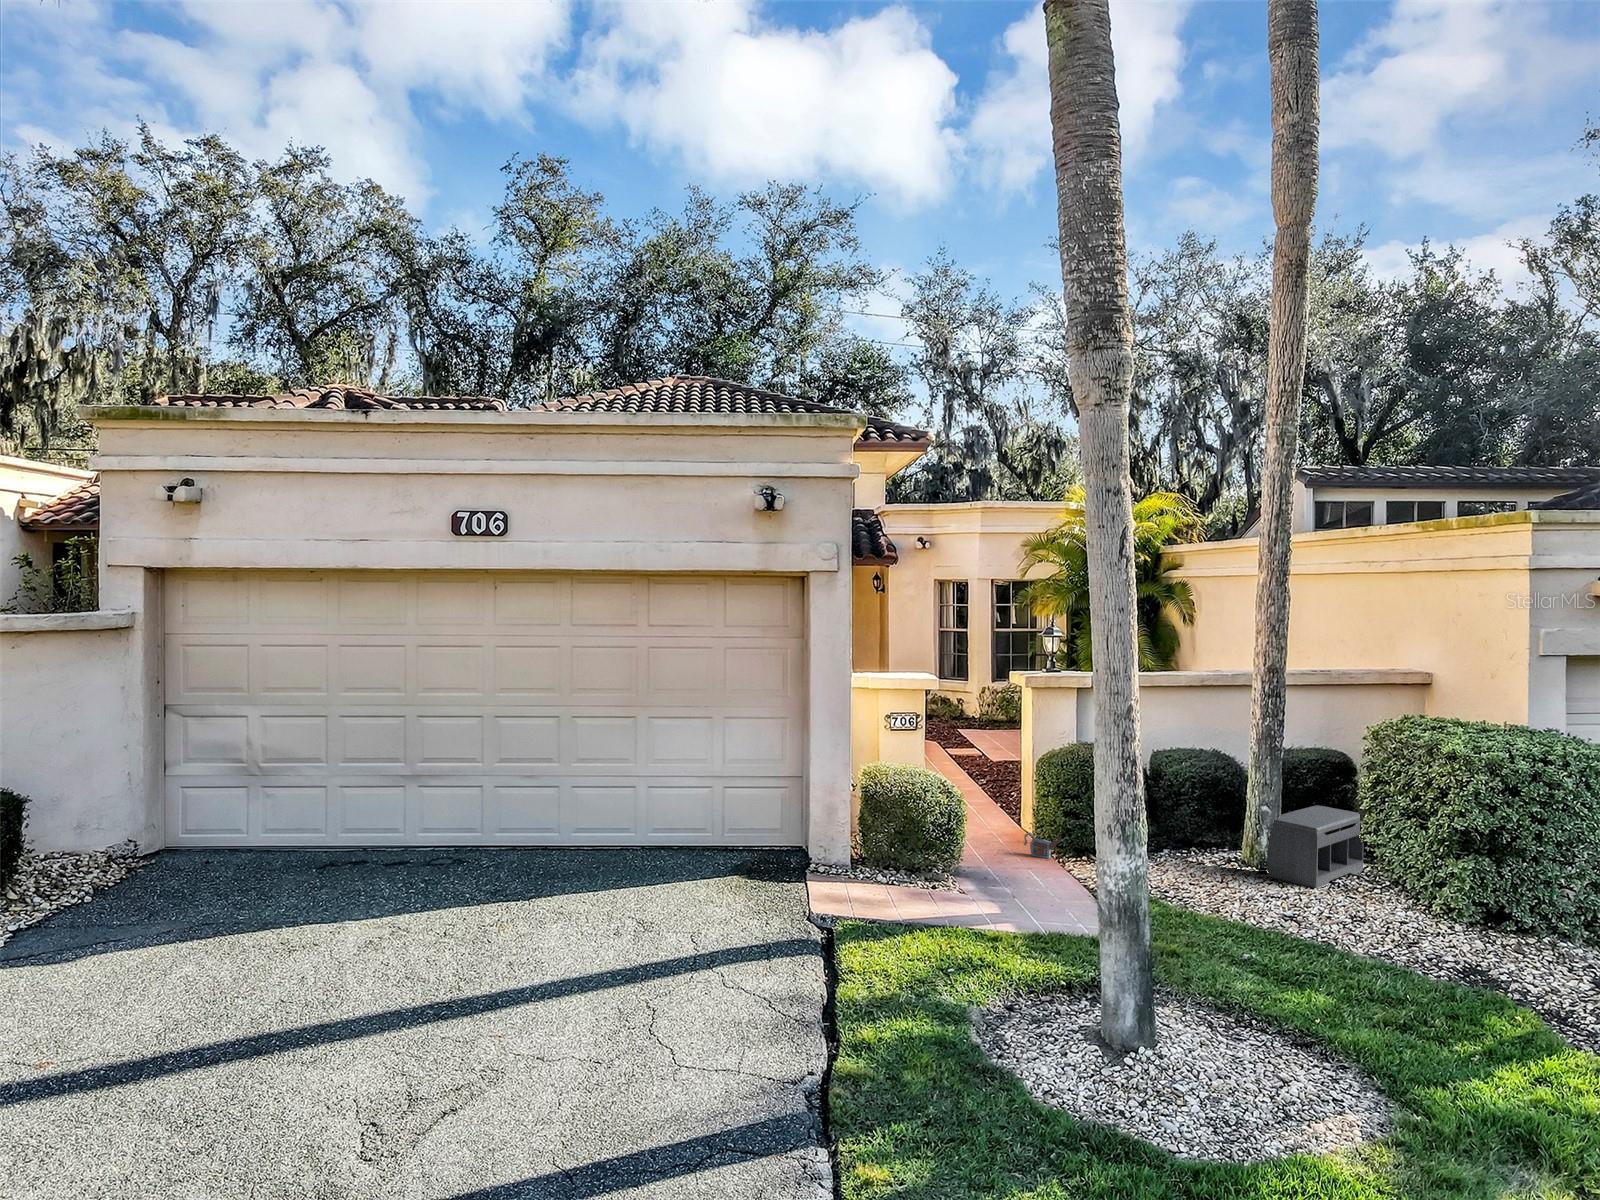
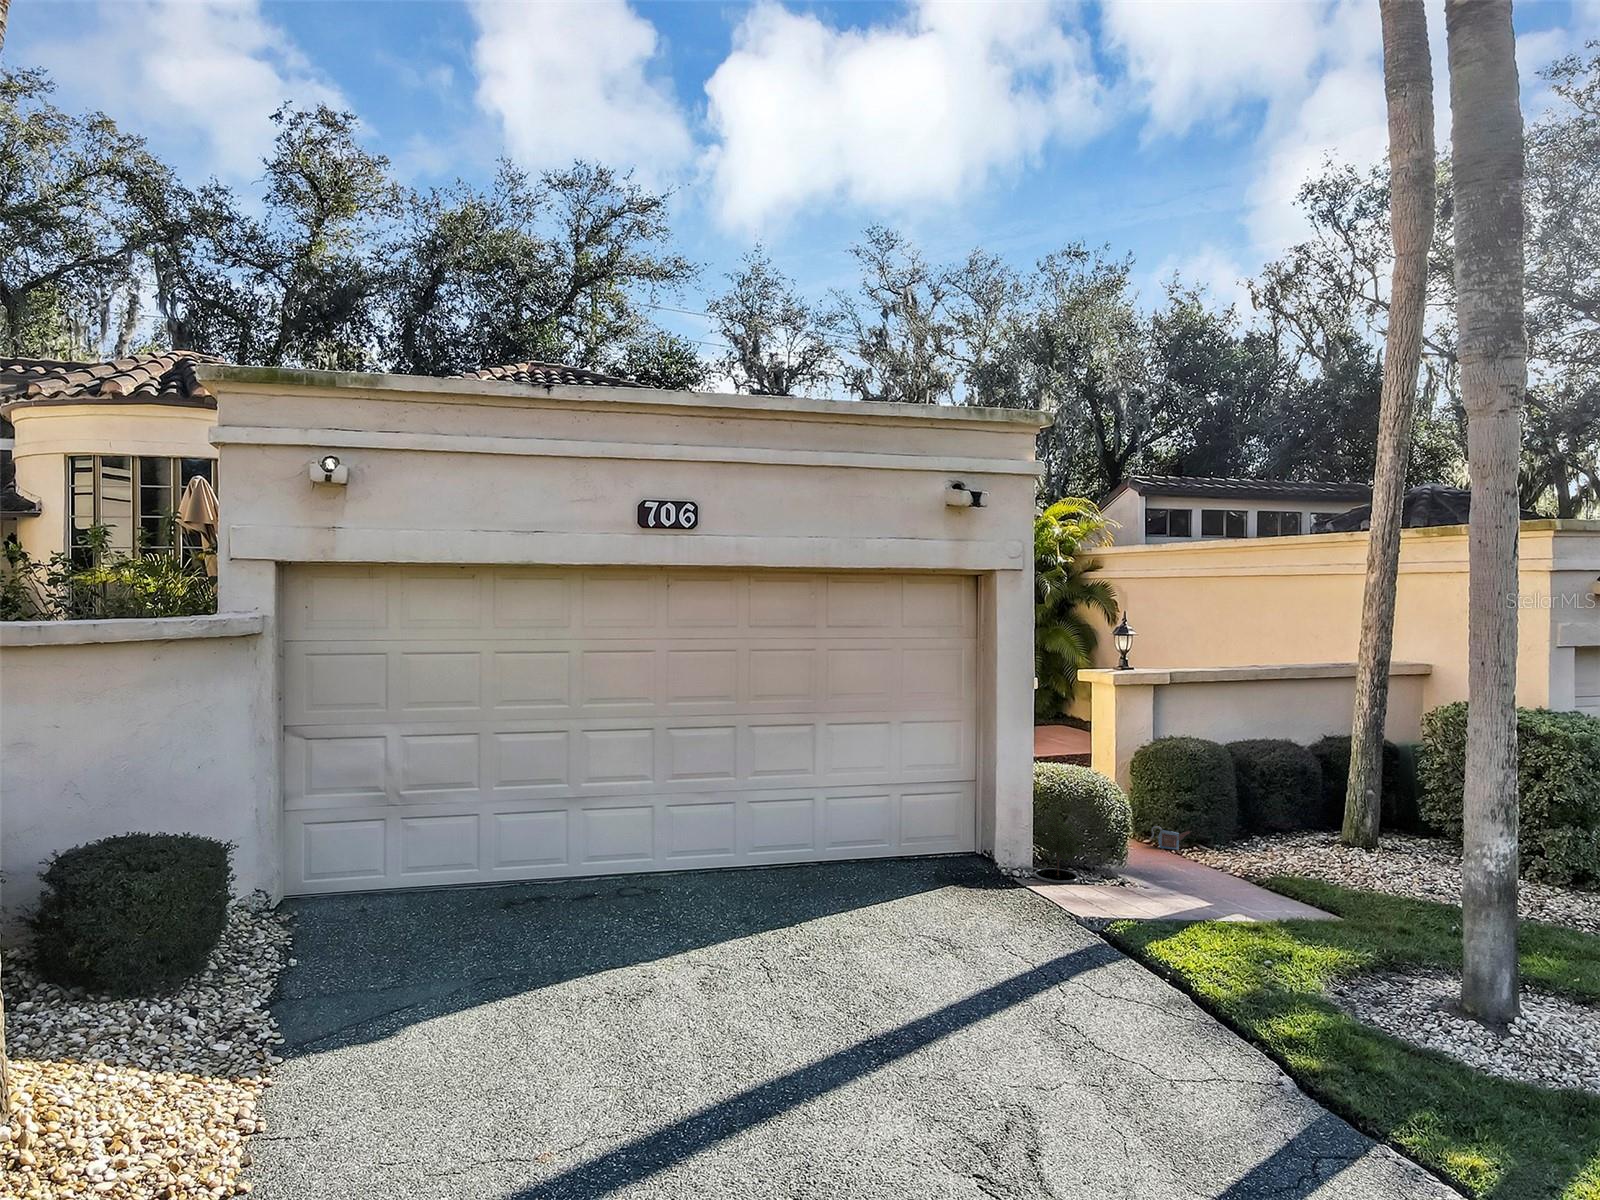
potted tree: none [827,799,873,882] -> present [1034,805,1084,883]
bench: present [1267,805,1364,888] -> none [1375,787,1443,863]

